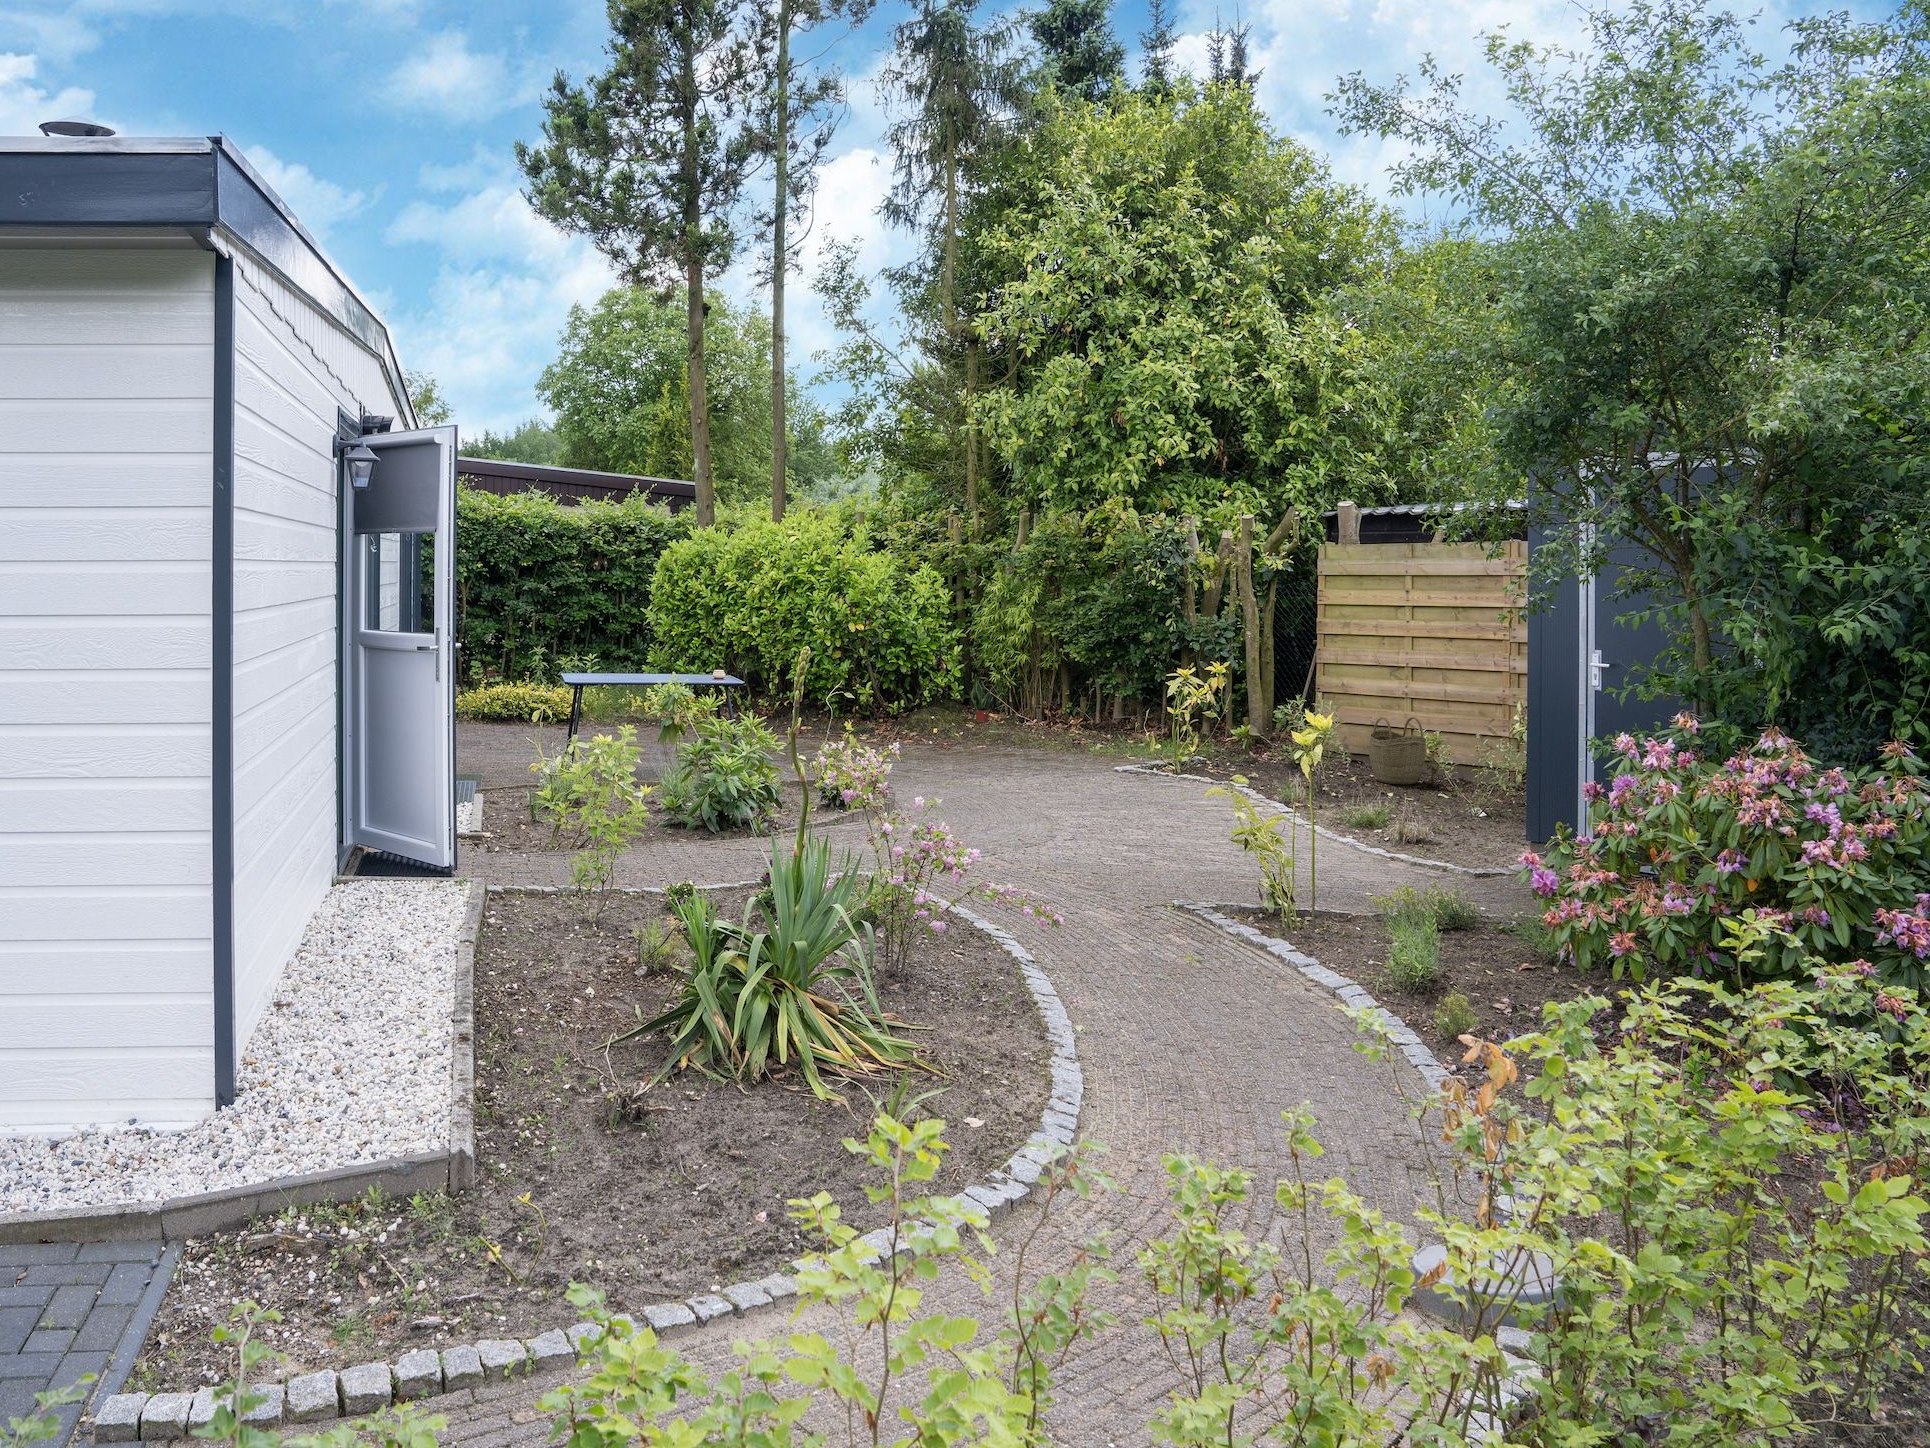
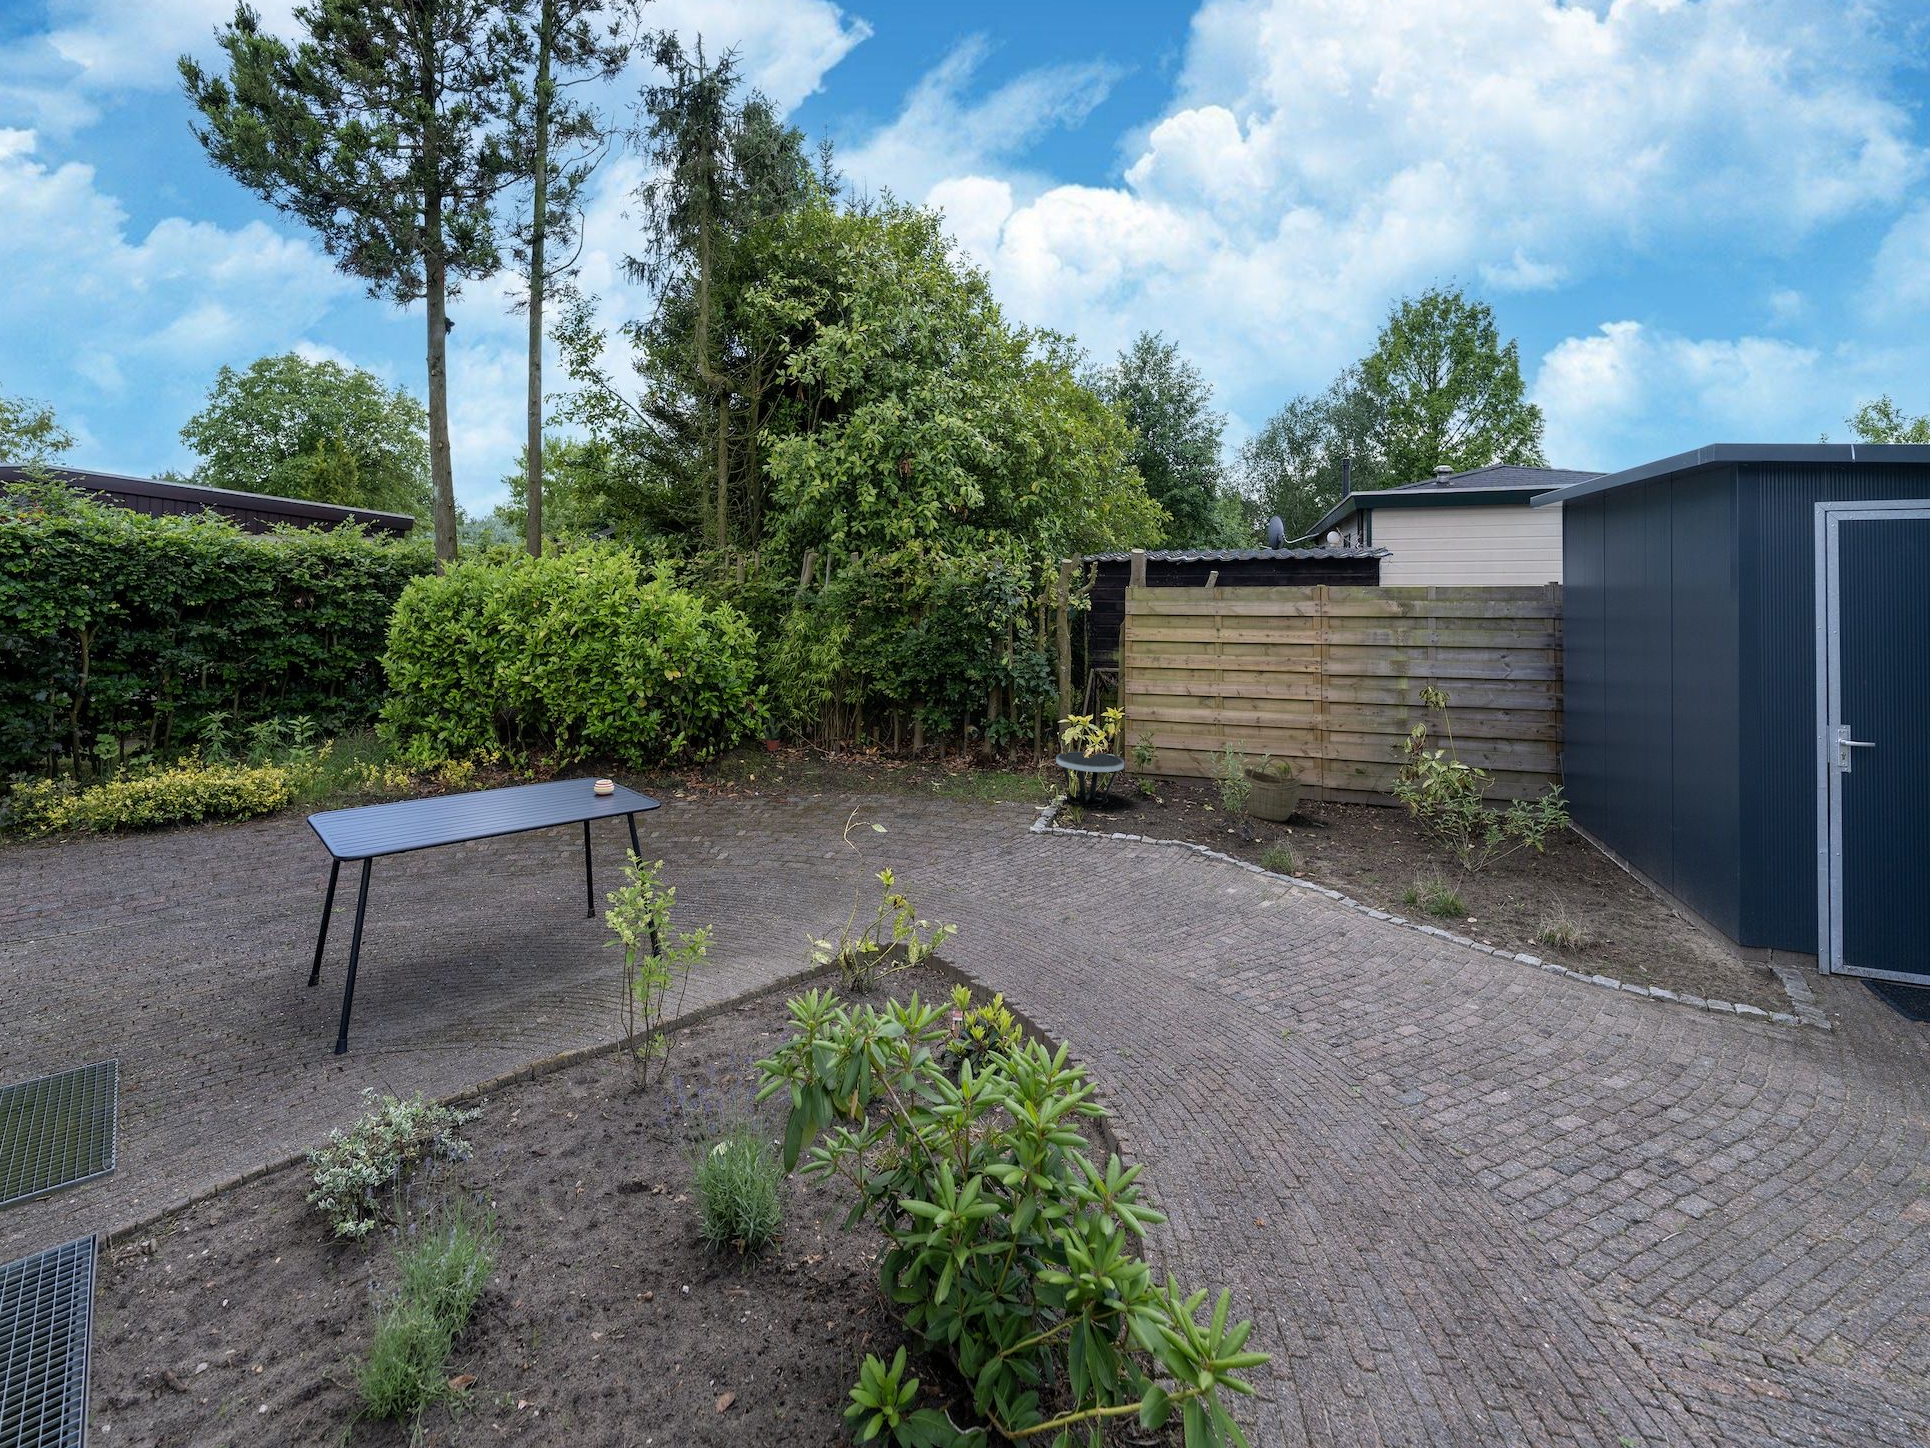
side table: none [1191,714,1265,765] -> present [1056,752,1124,806]

